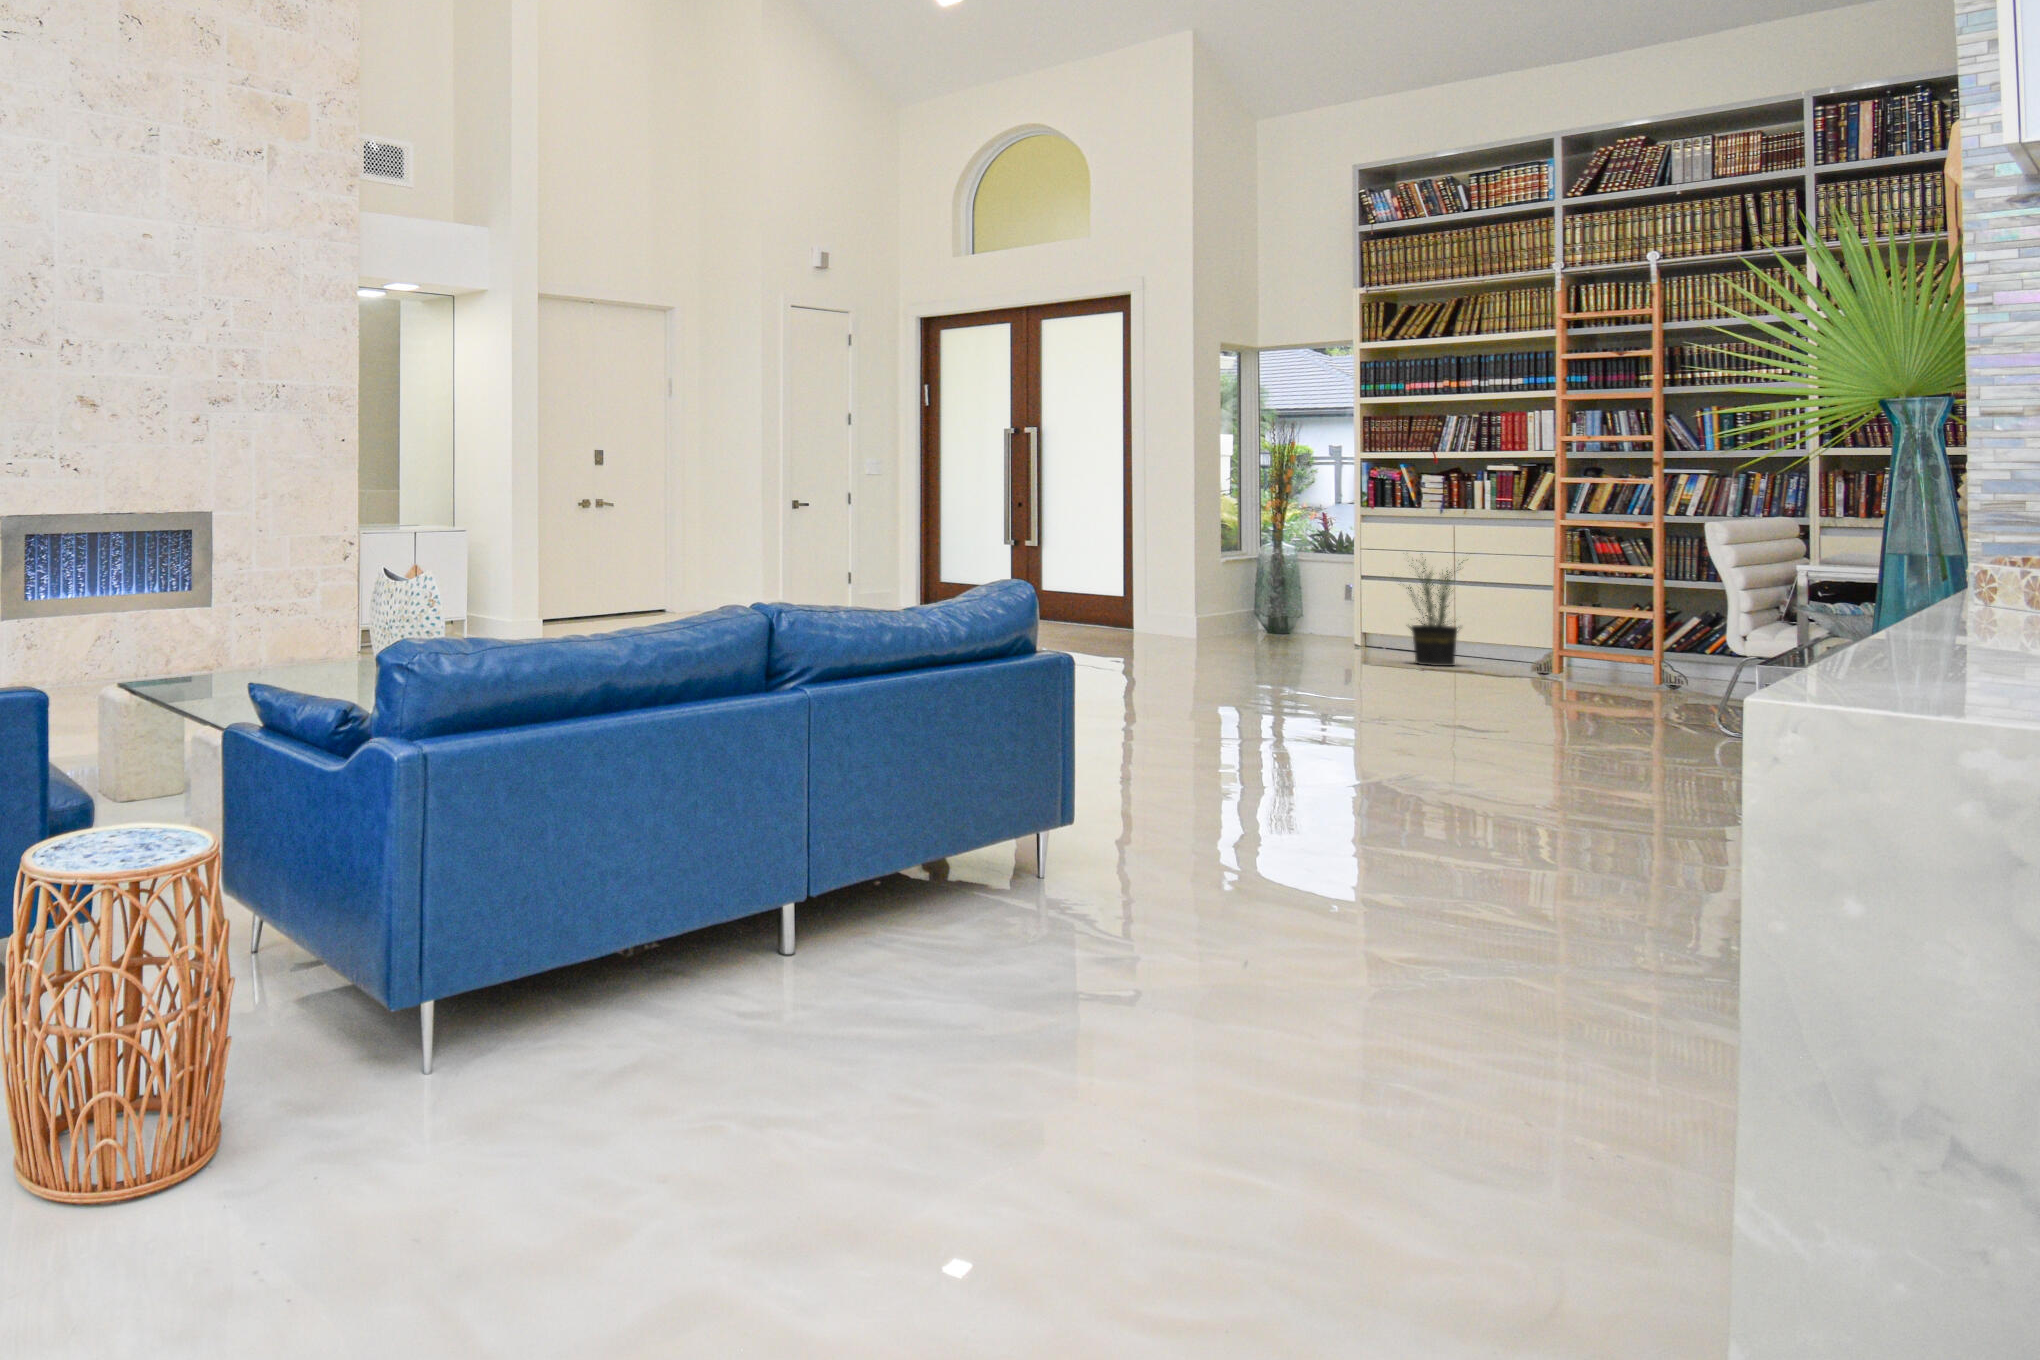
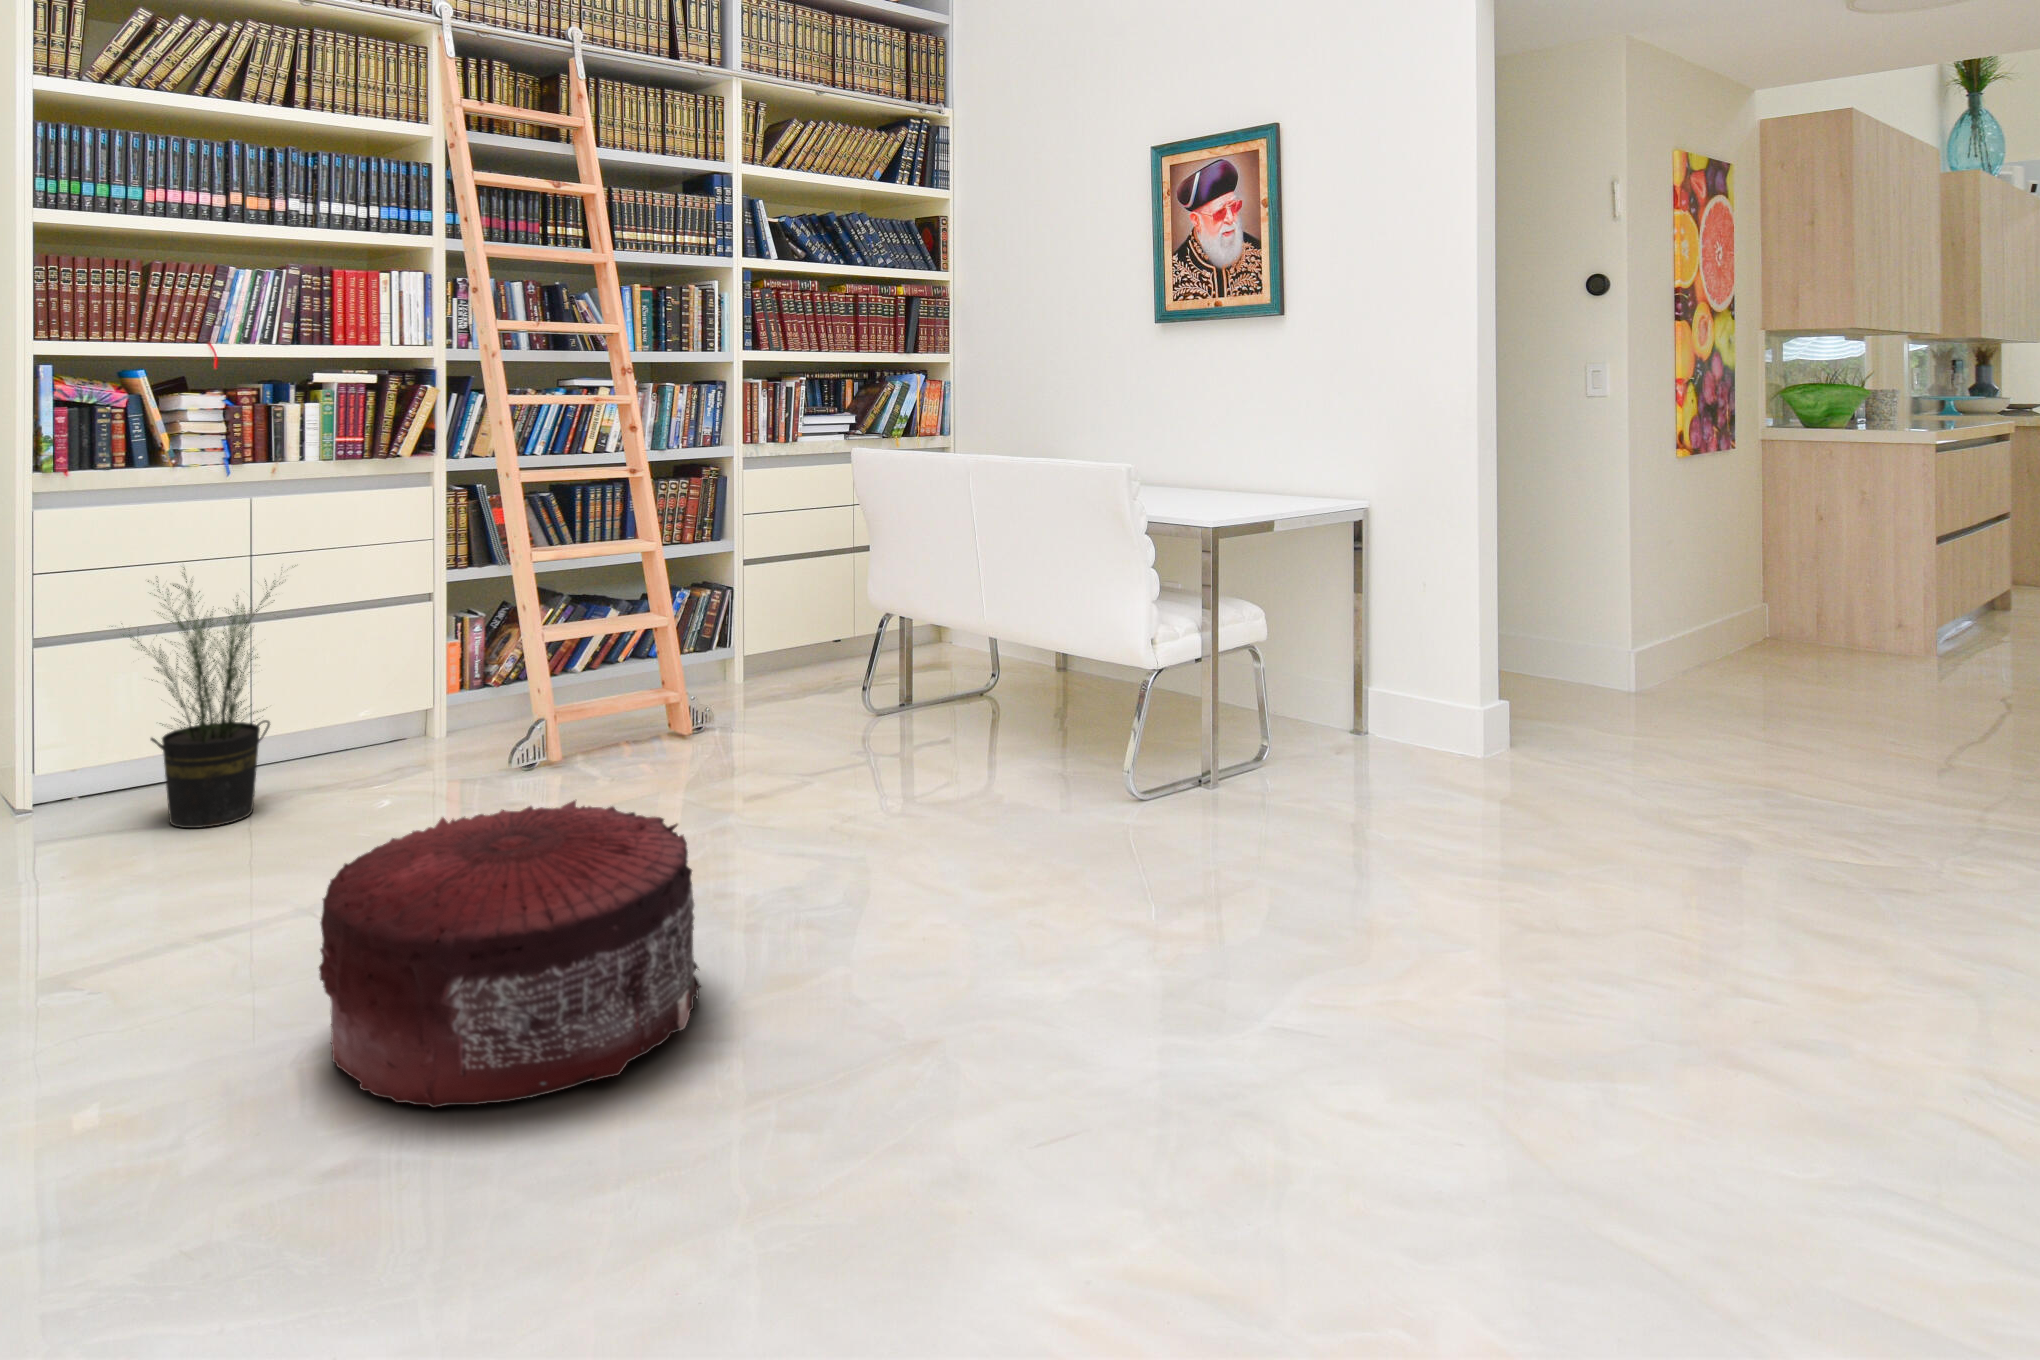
pouf: none [1448,621,1617,697] -> present [319,801,700,1108]

